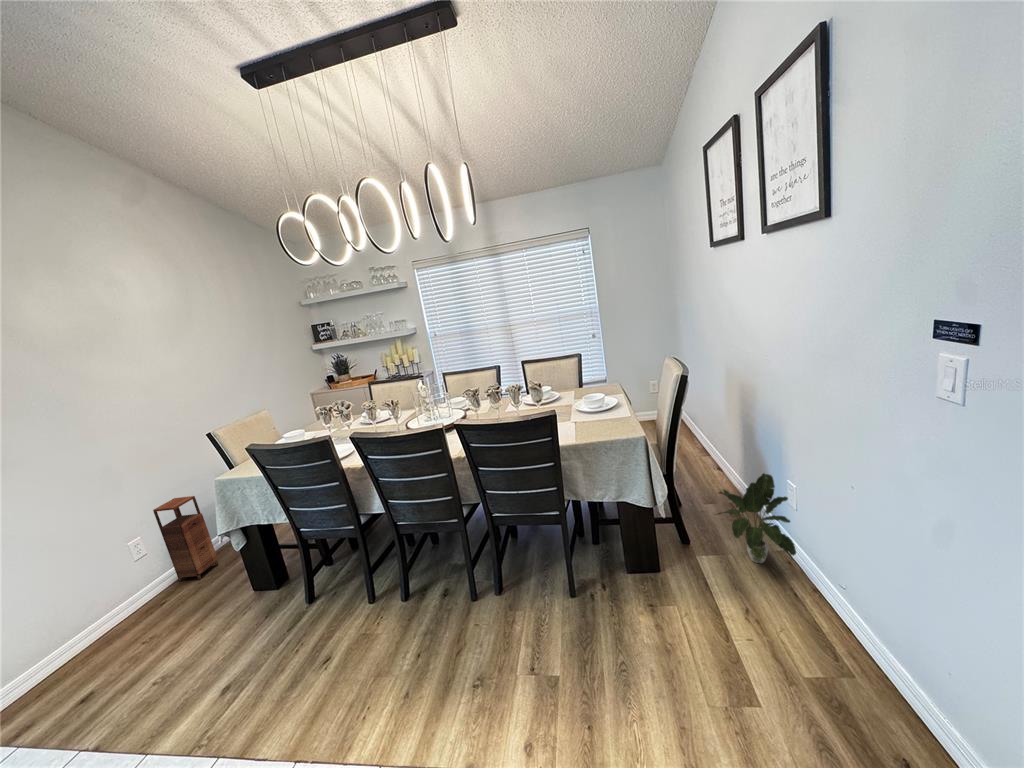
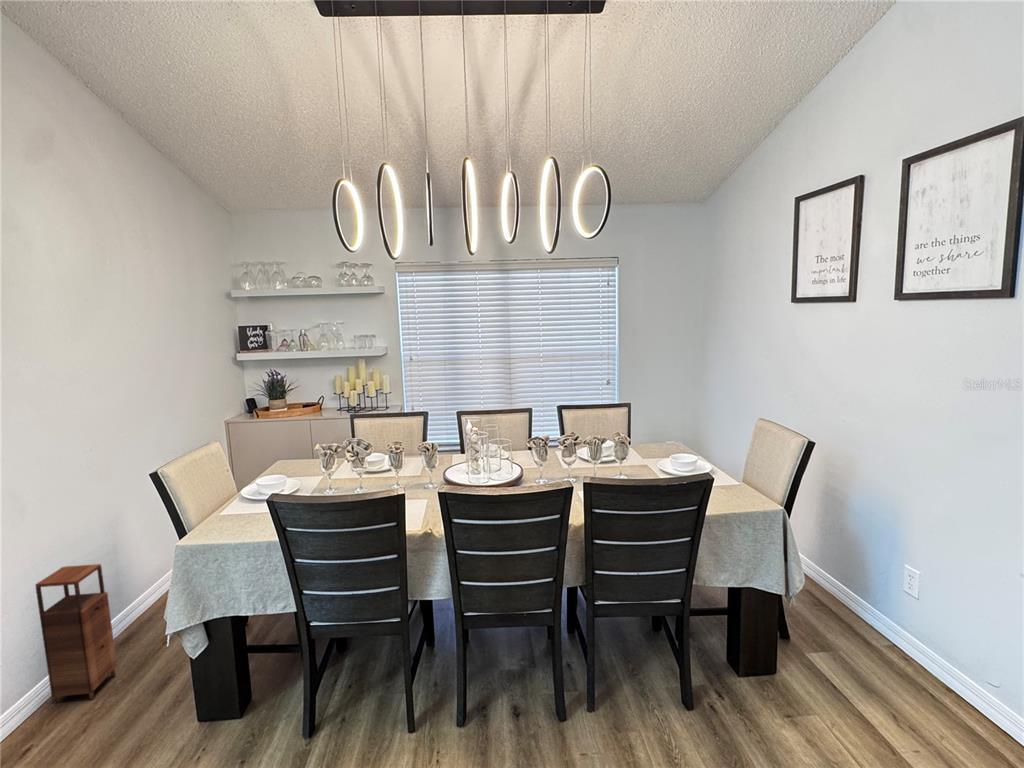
potted plant: present [715,473,796,563] -> none [828,556,929,662]

